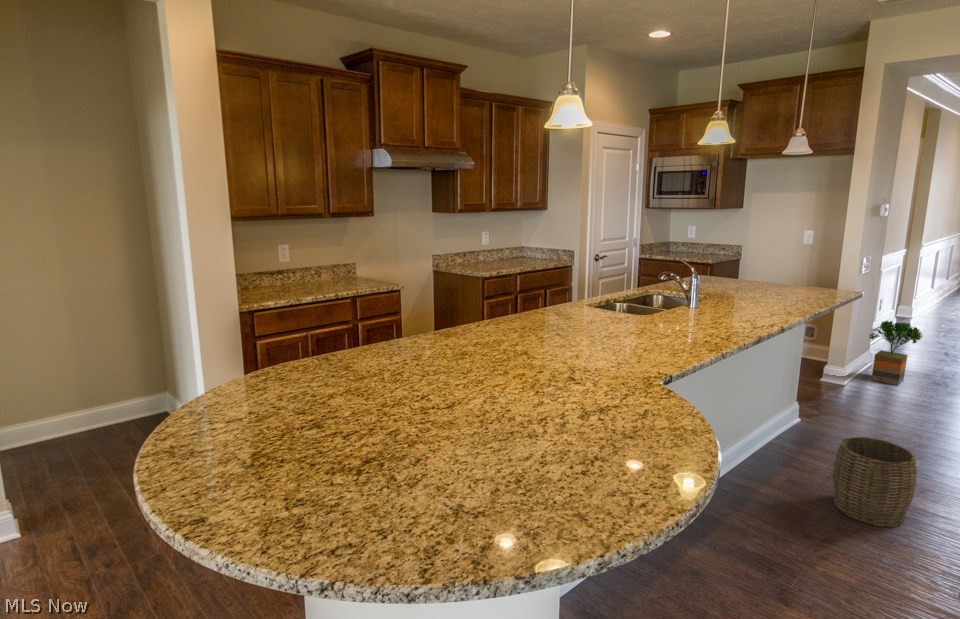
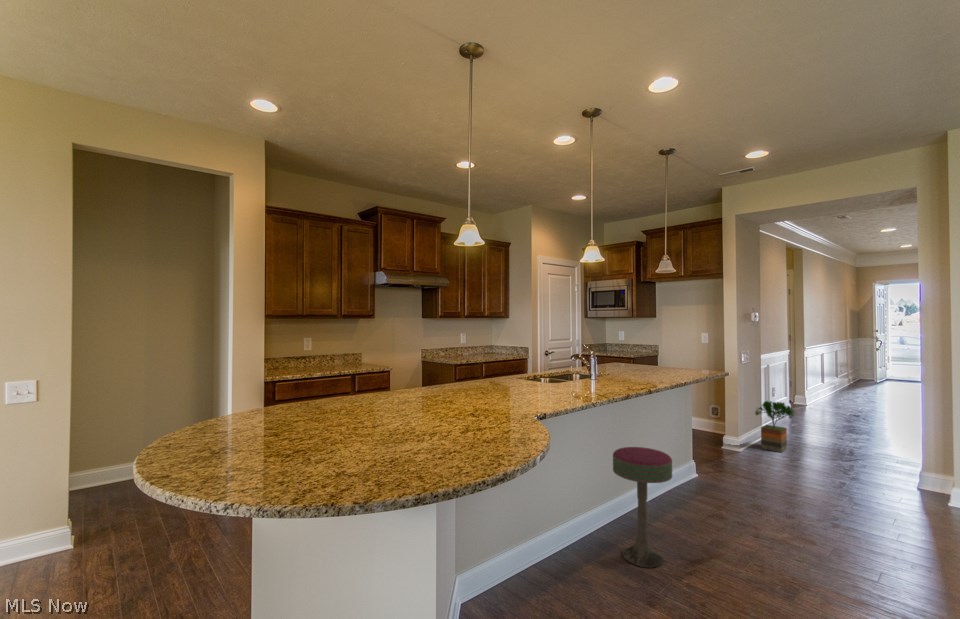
bar stool: none [731,404,816,555] -> present [613,447,672,568]
woven basket: present [833,437,917,527] -> none [705,478,764,549]

